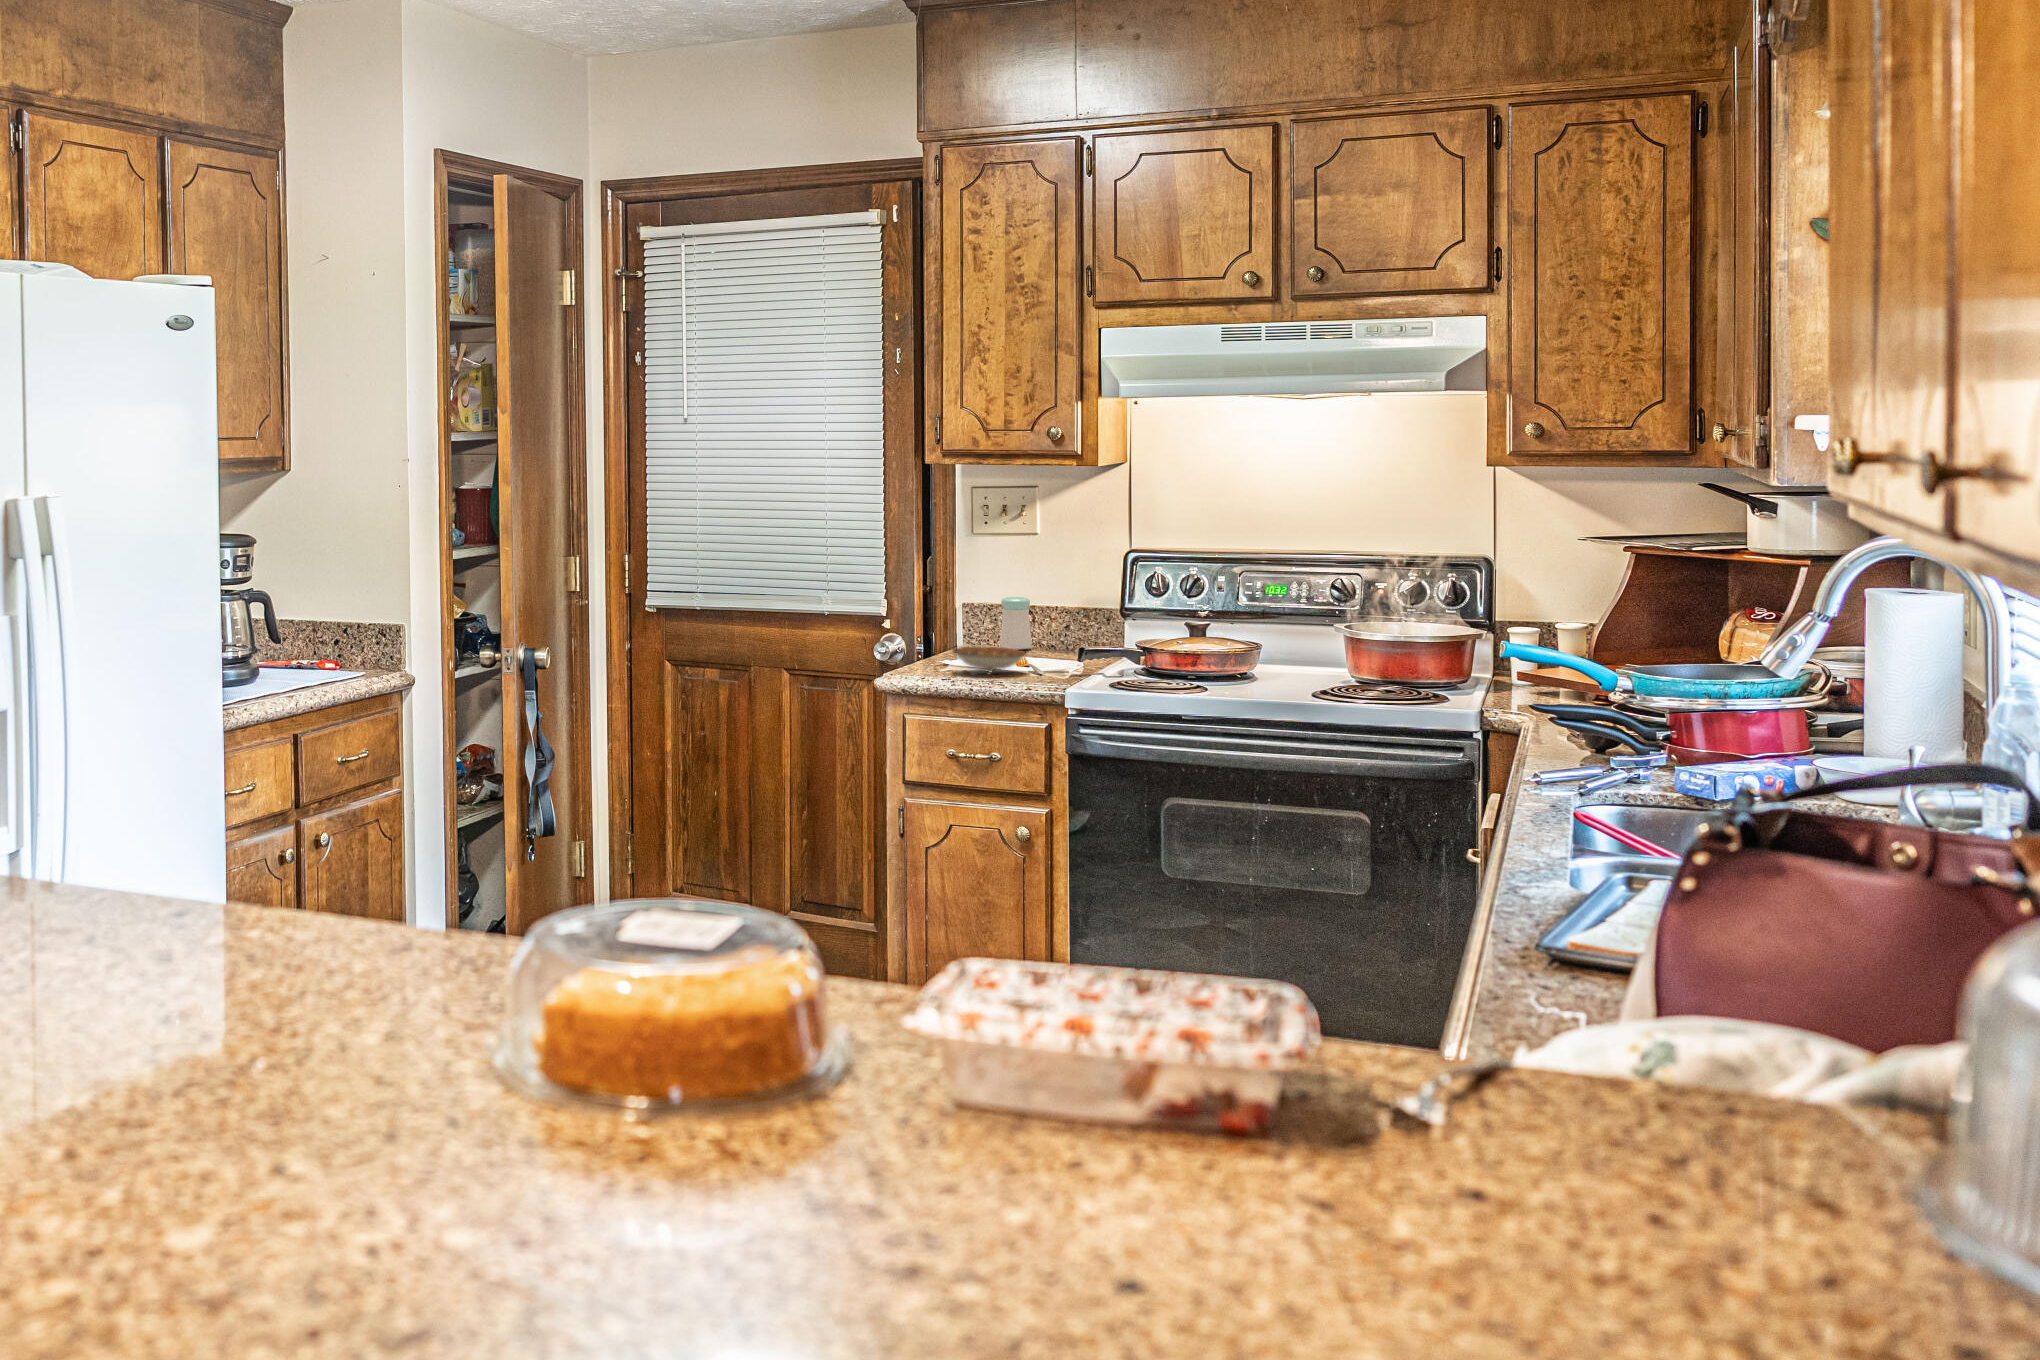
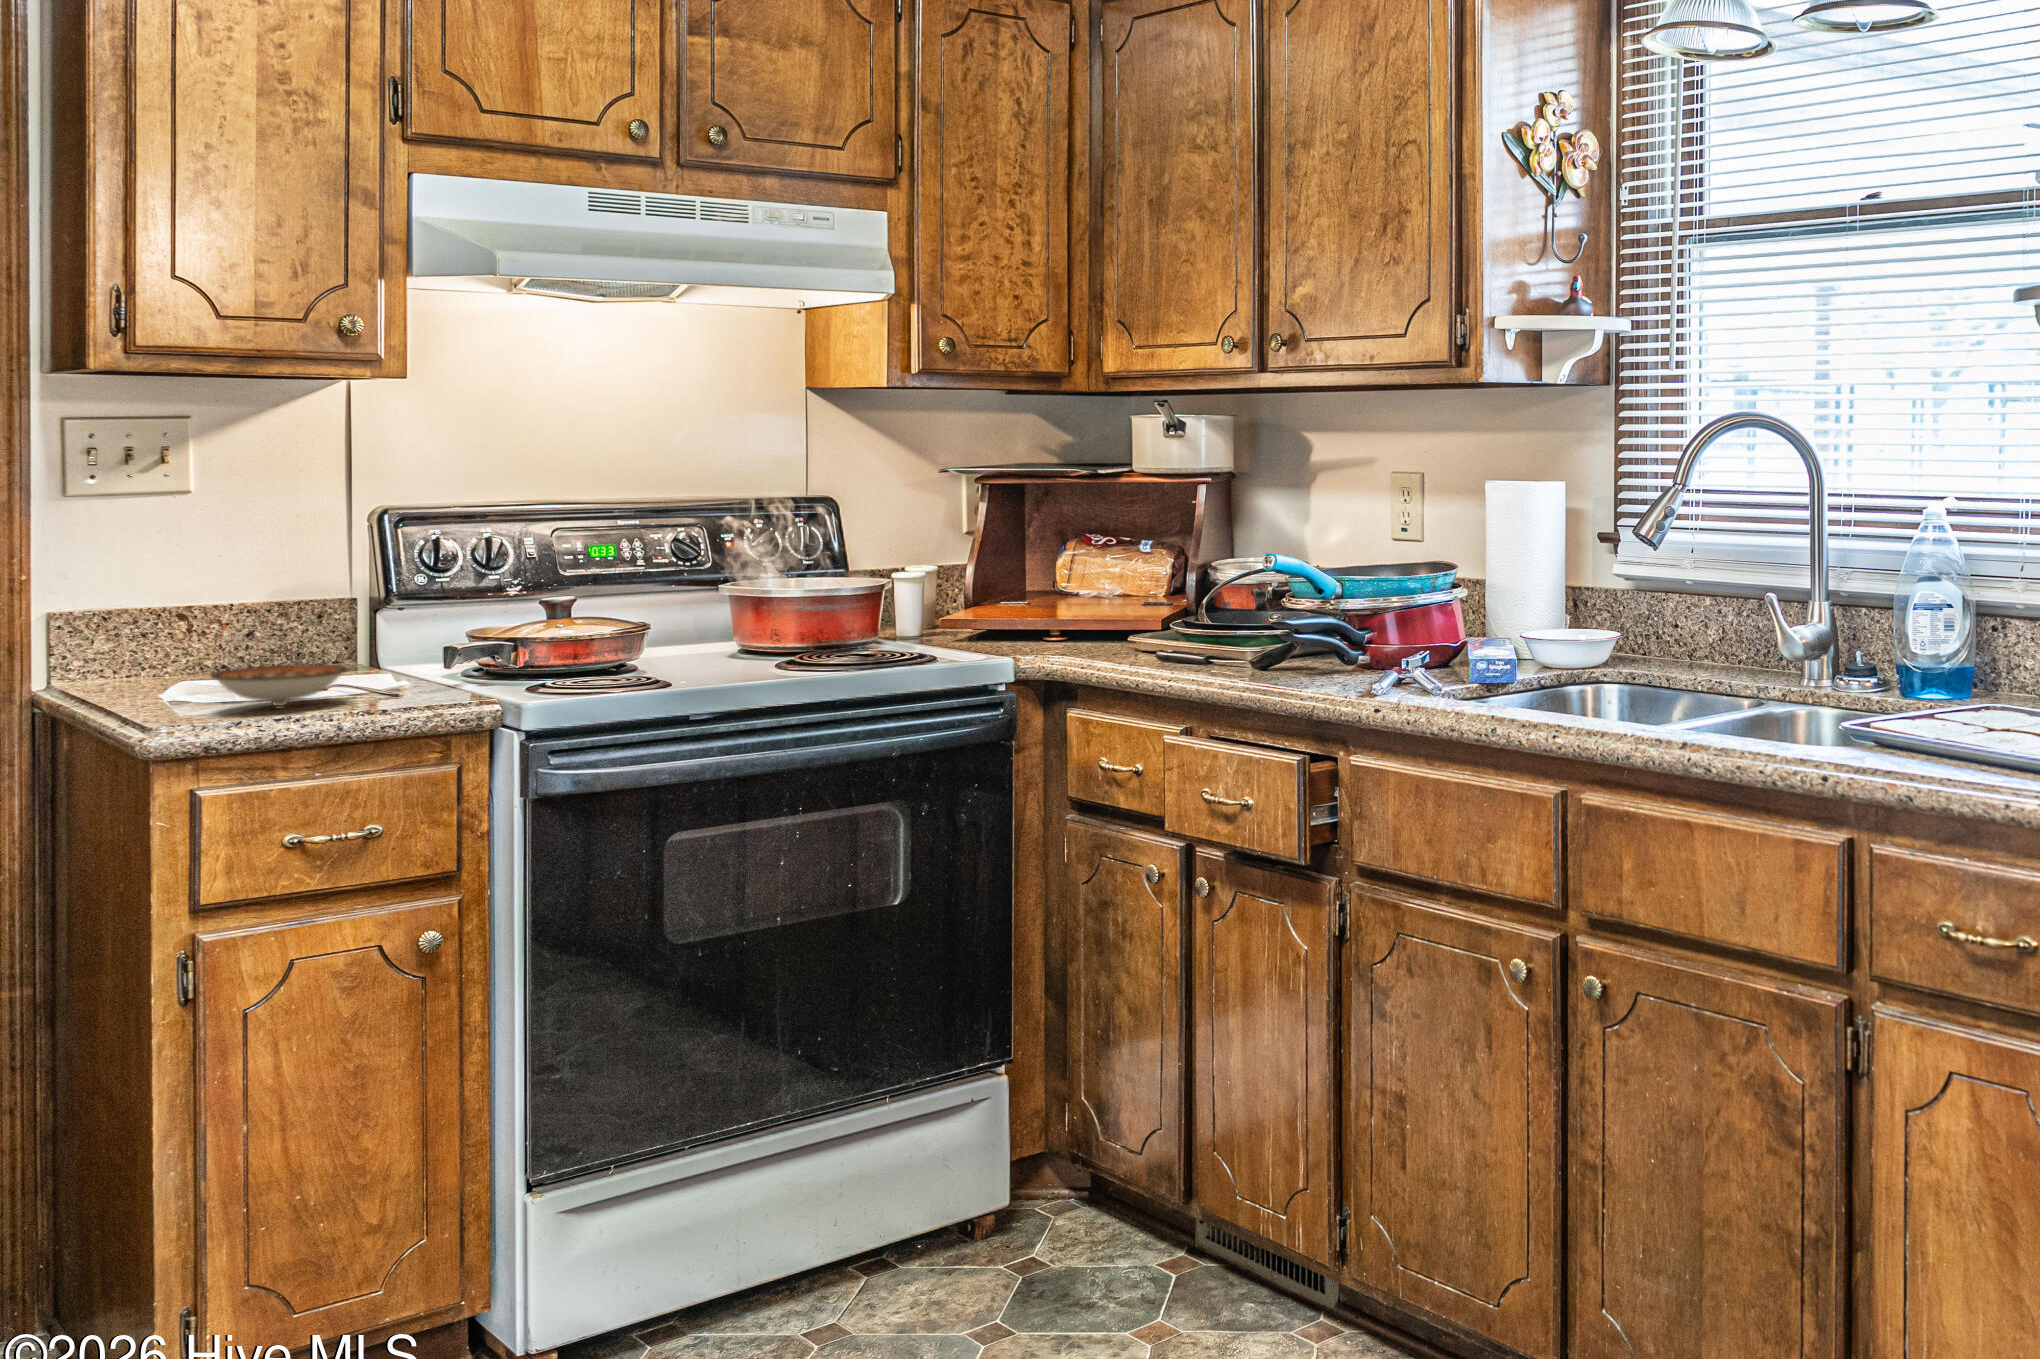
salt shaker: present [1000,597,1032,650] -> none [160,594,224,678]

